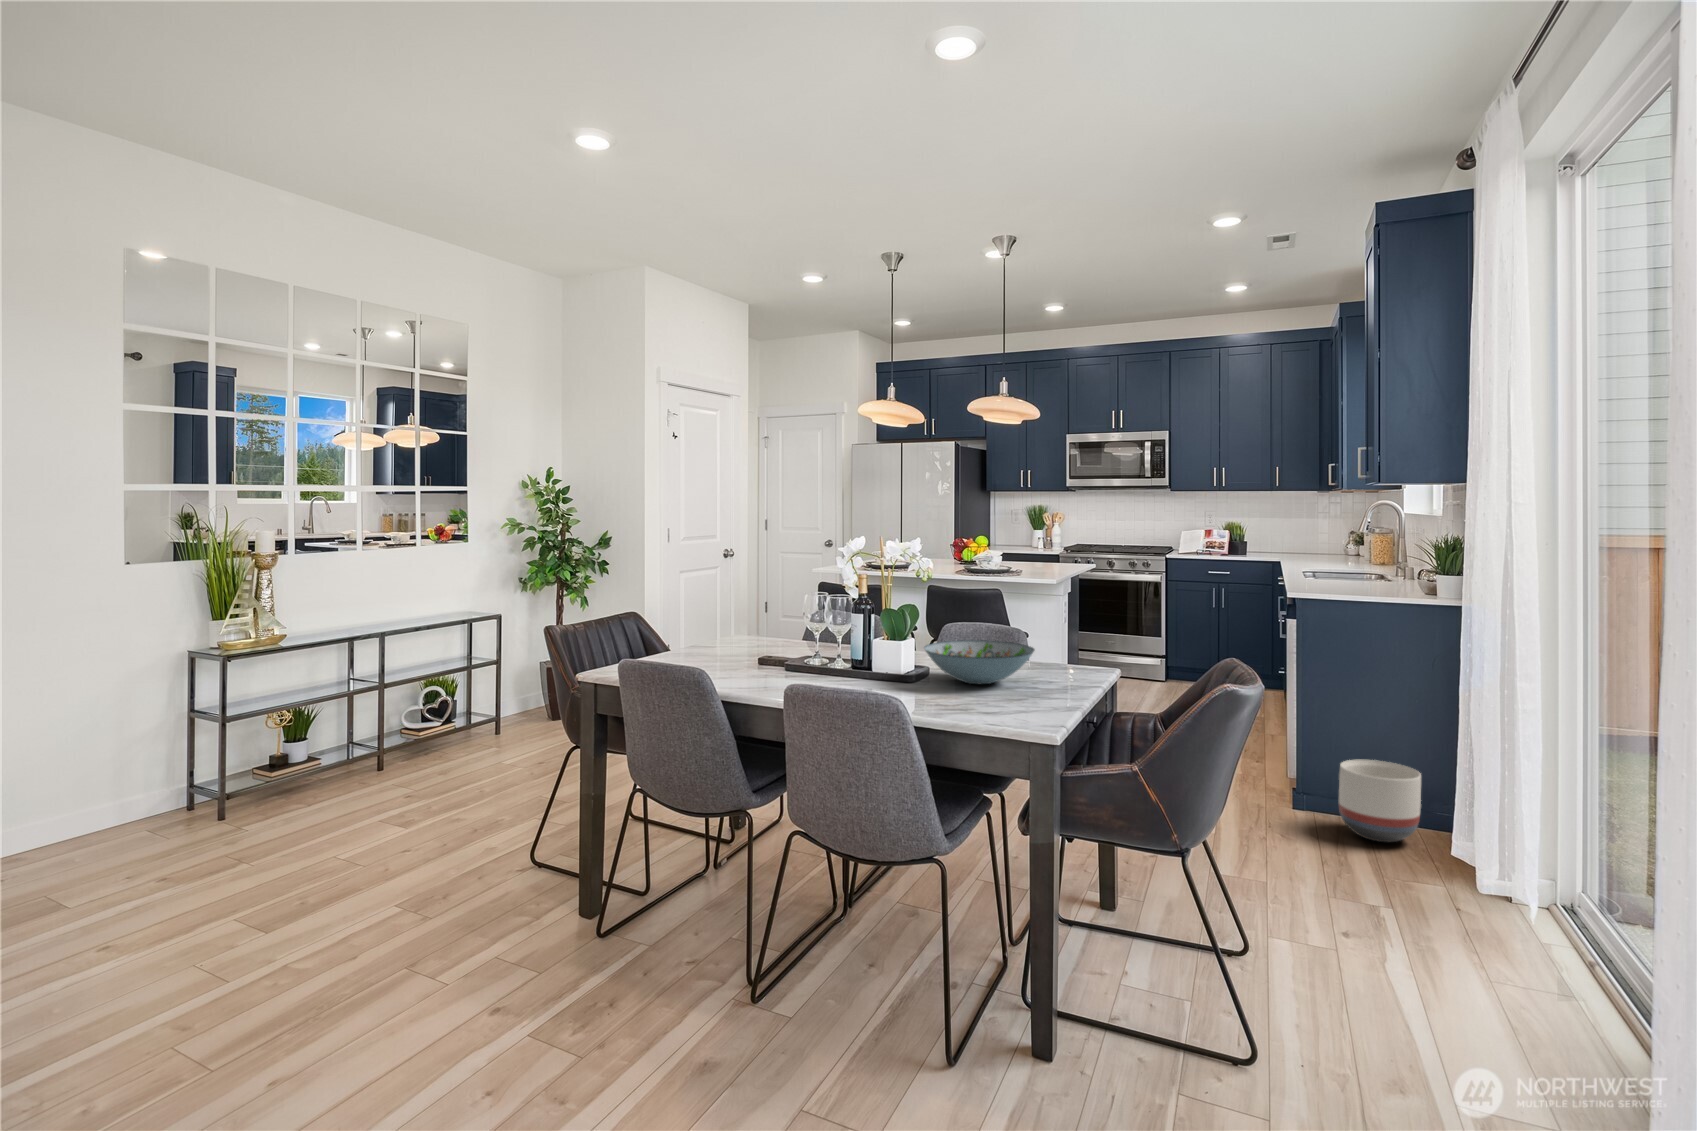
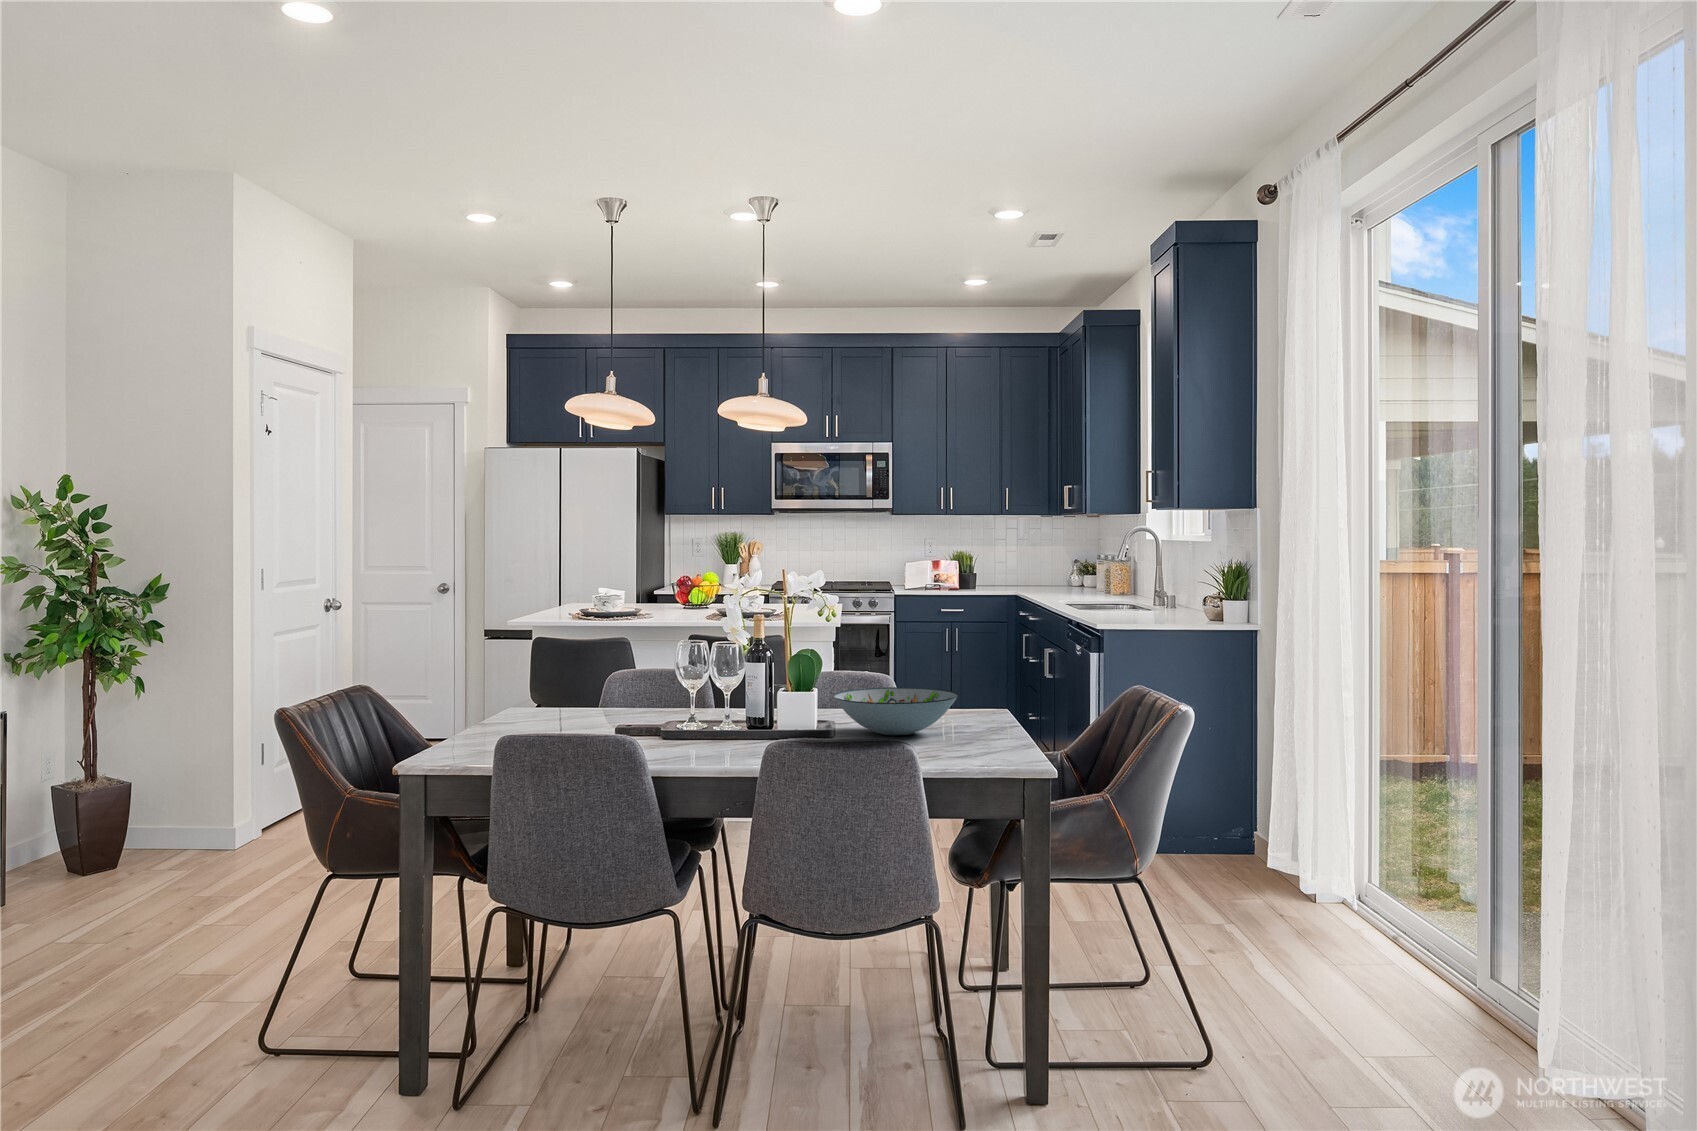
planter: present [1339,760,1421,842] -> none [1166,796,1241,878]

